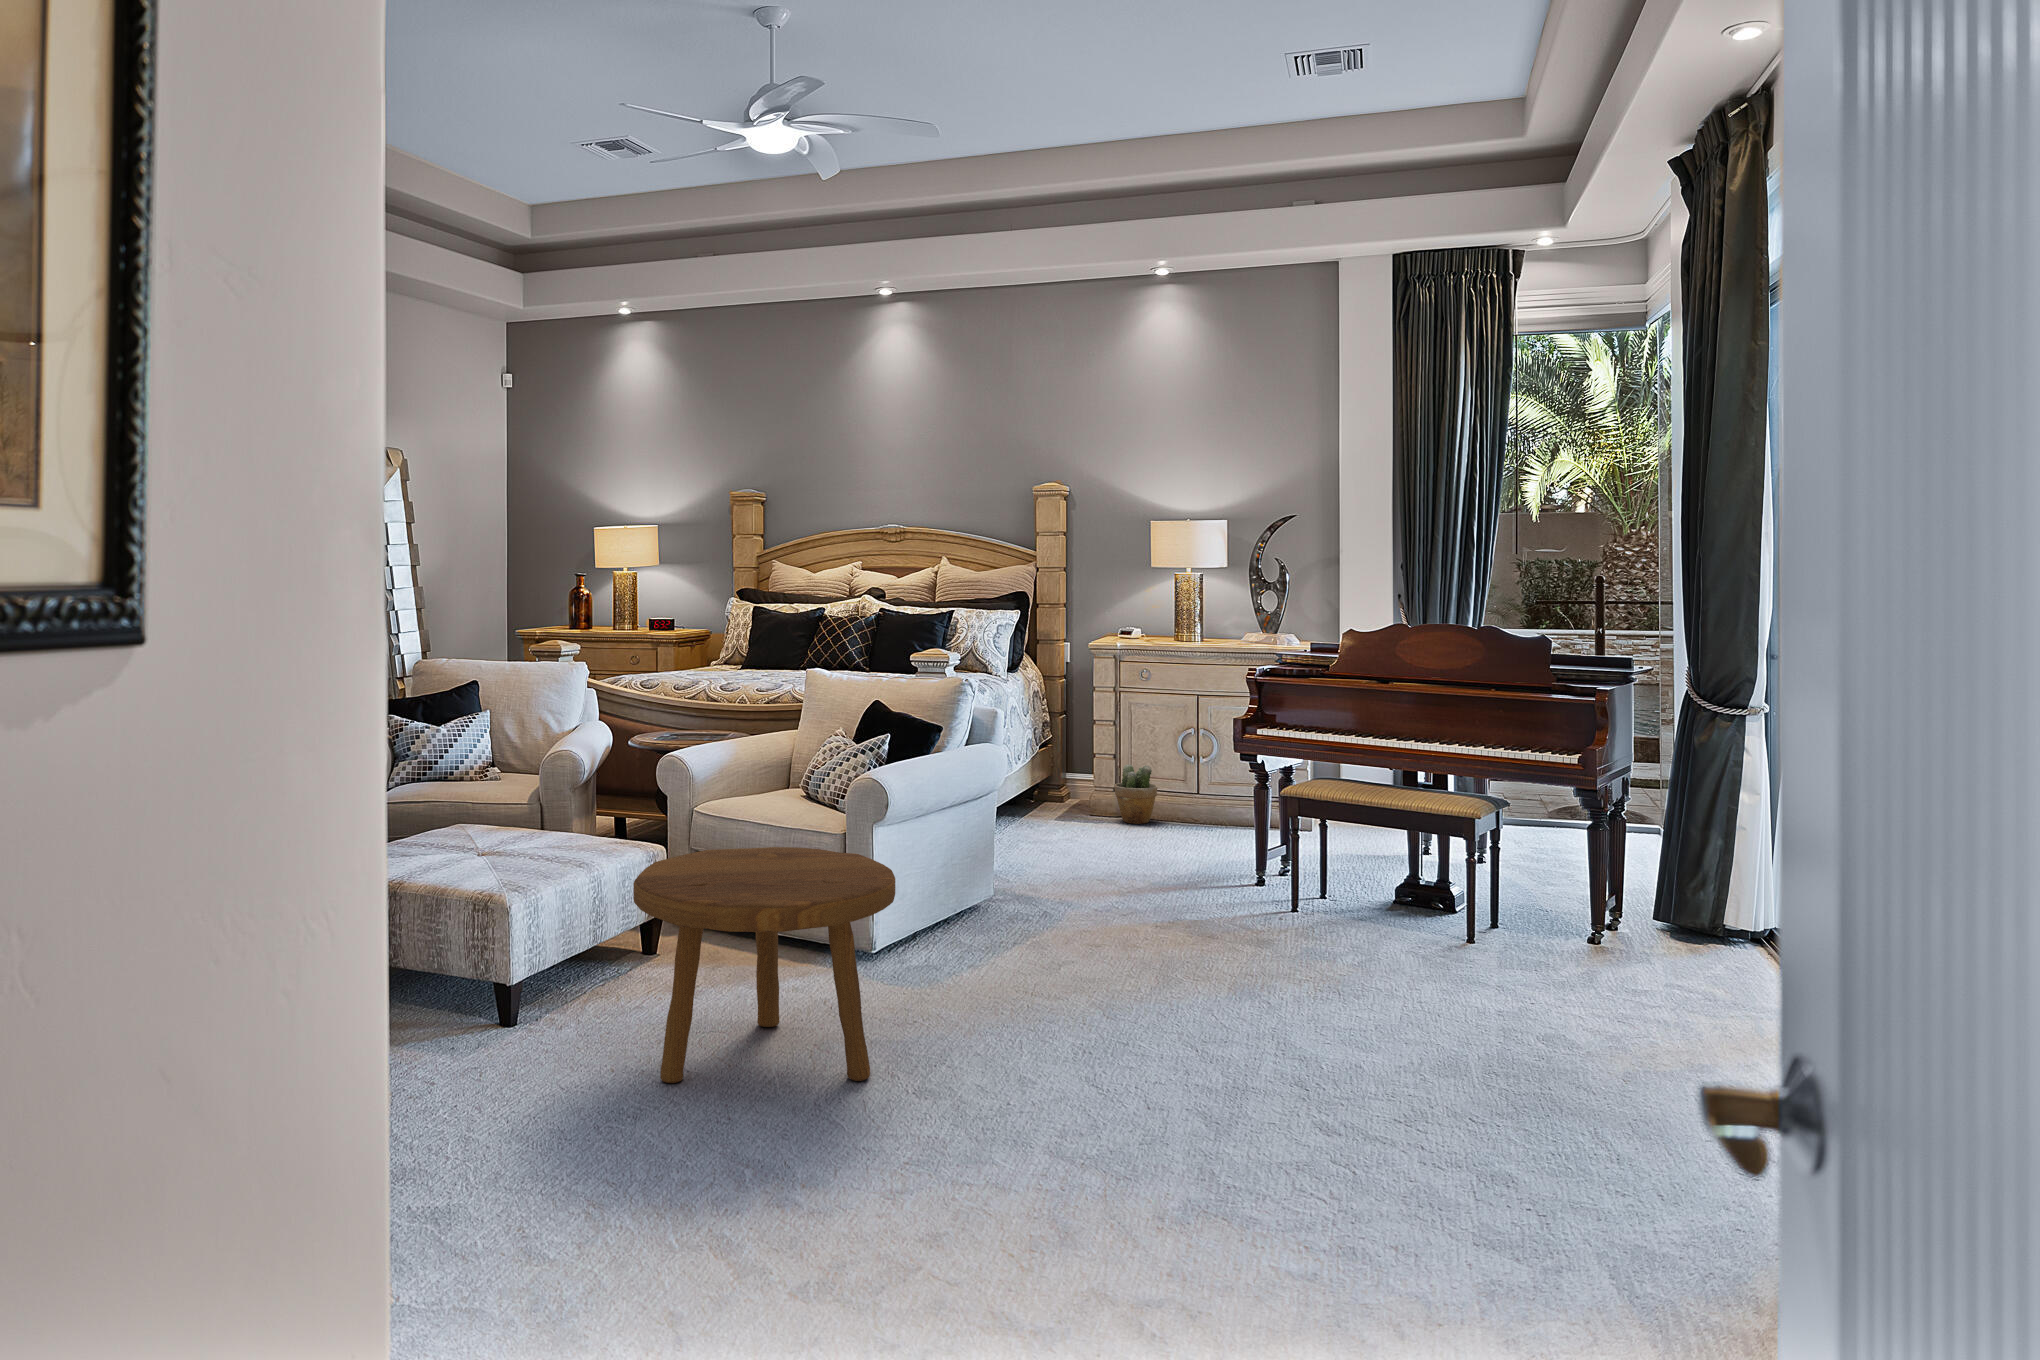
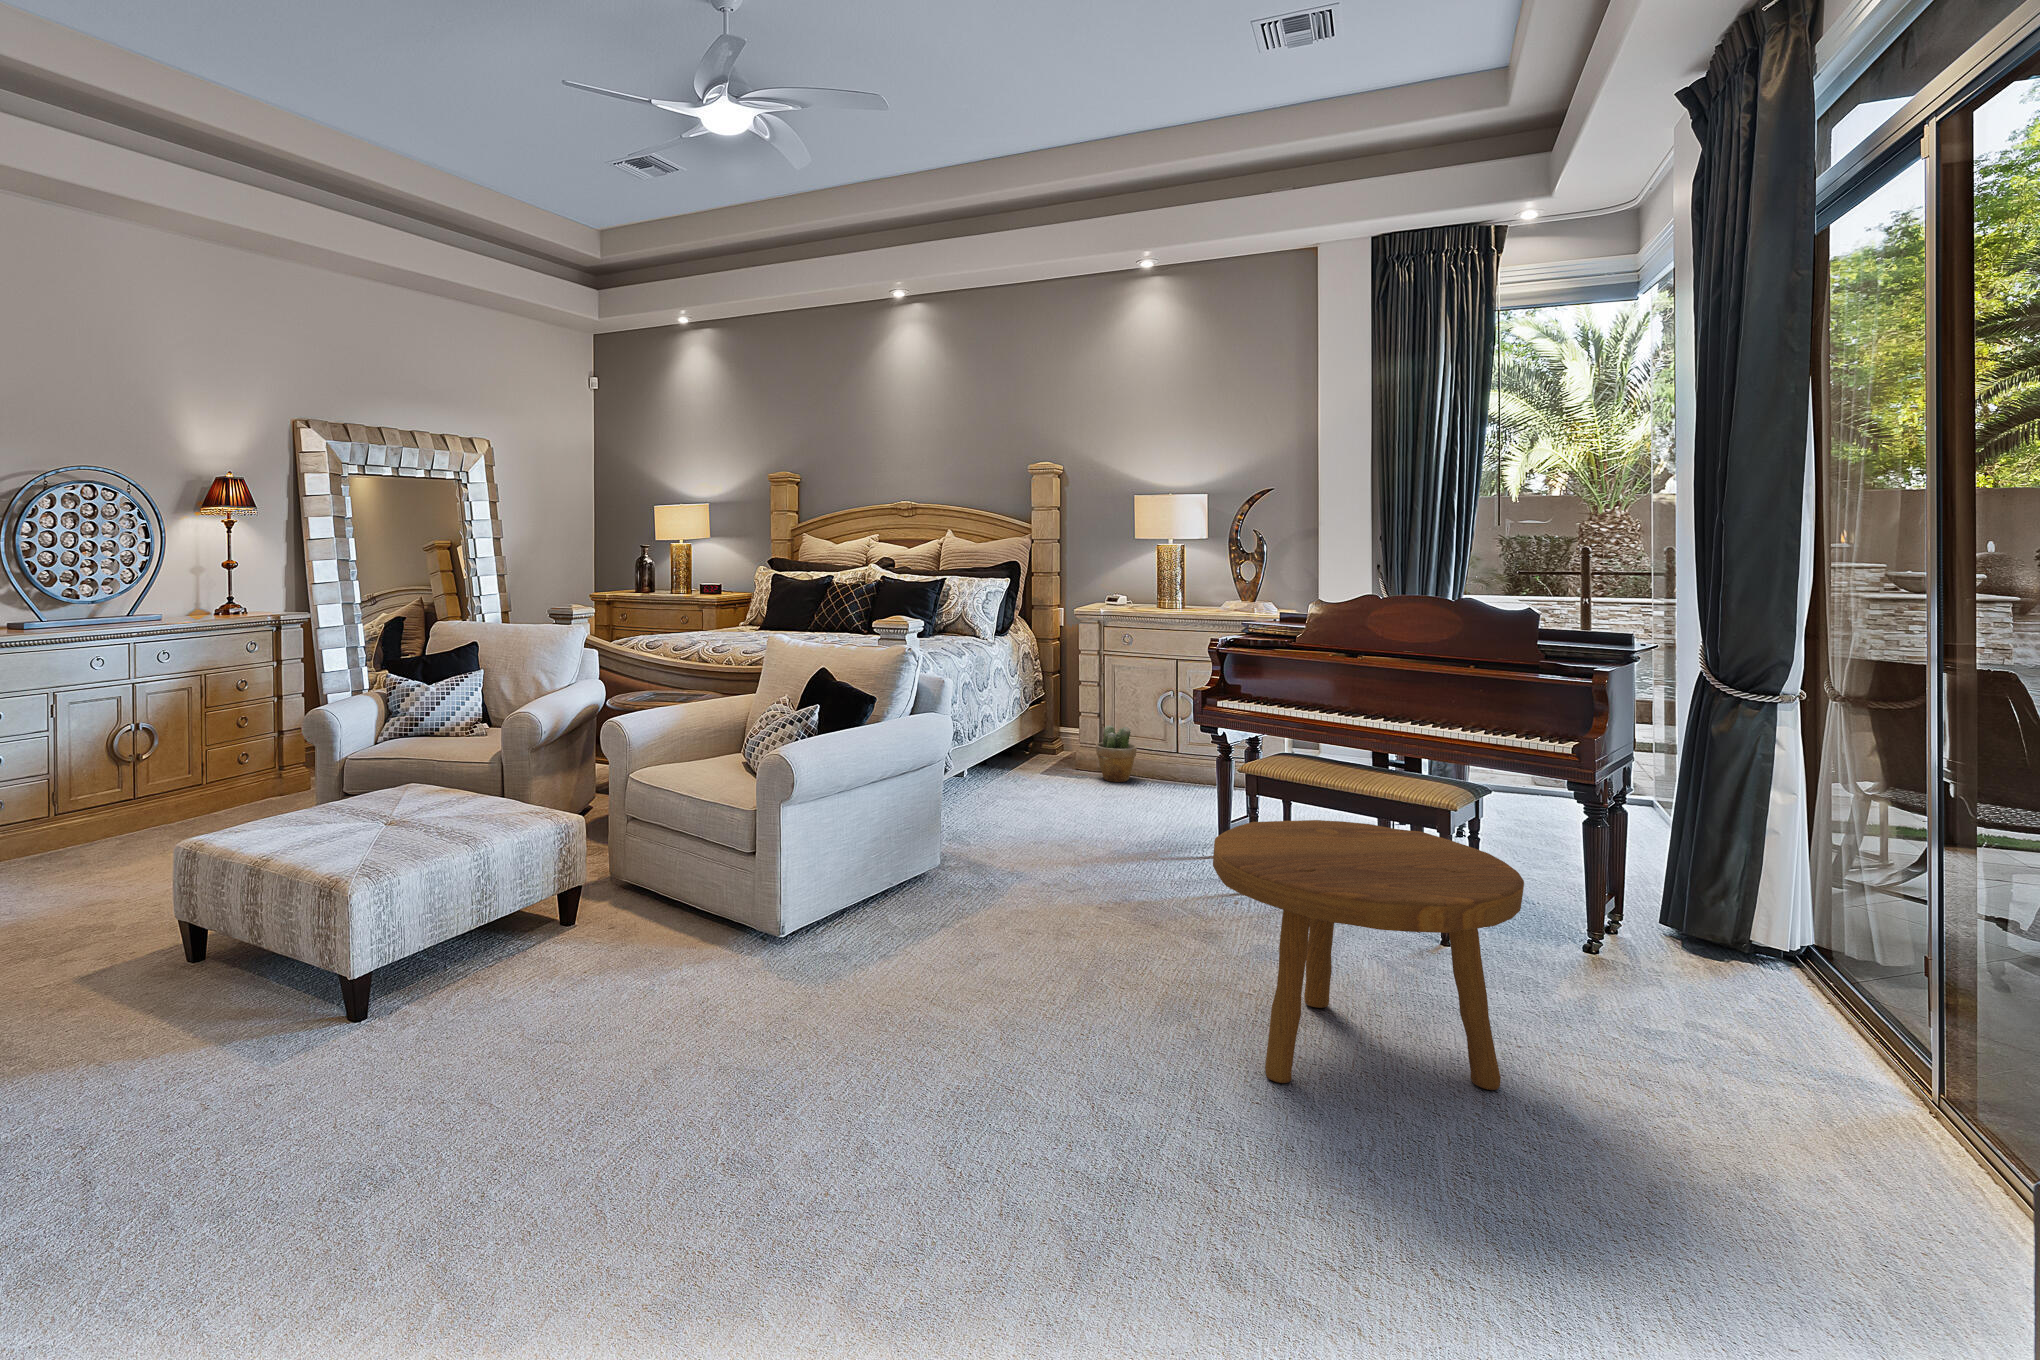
footstool: present [633,847,895,1083] -> present [1213,820,1524,1090]

